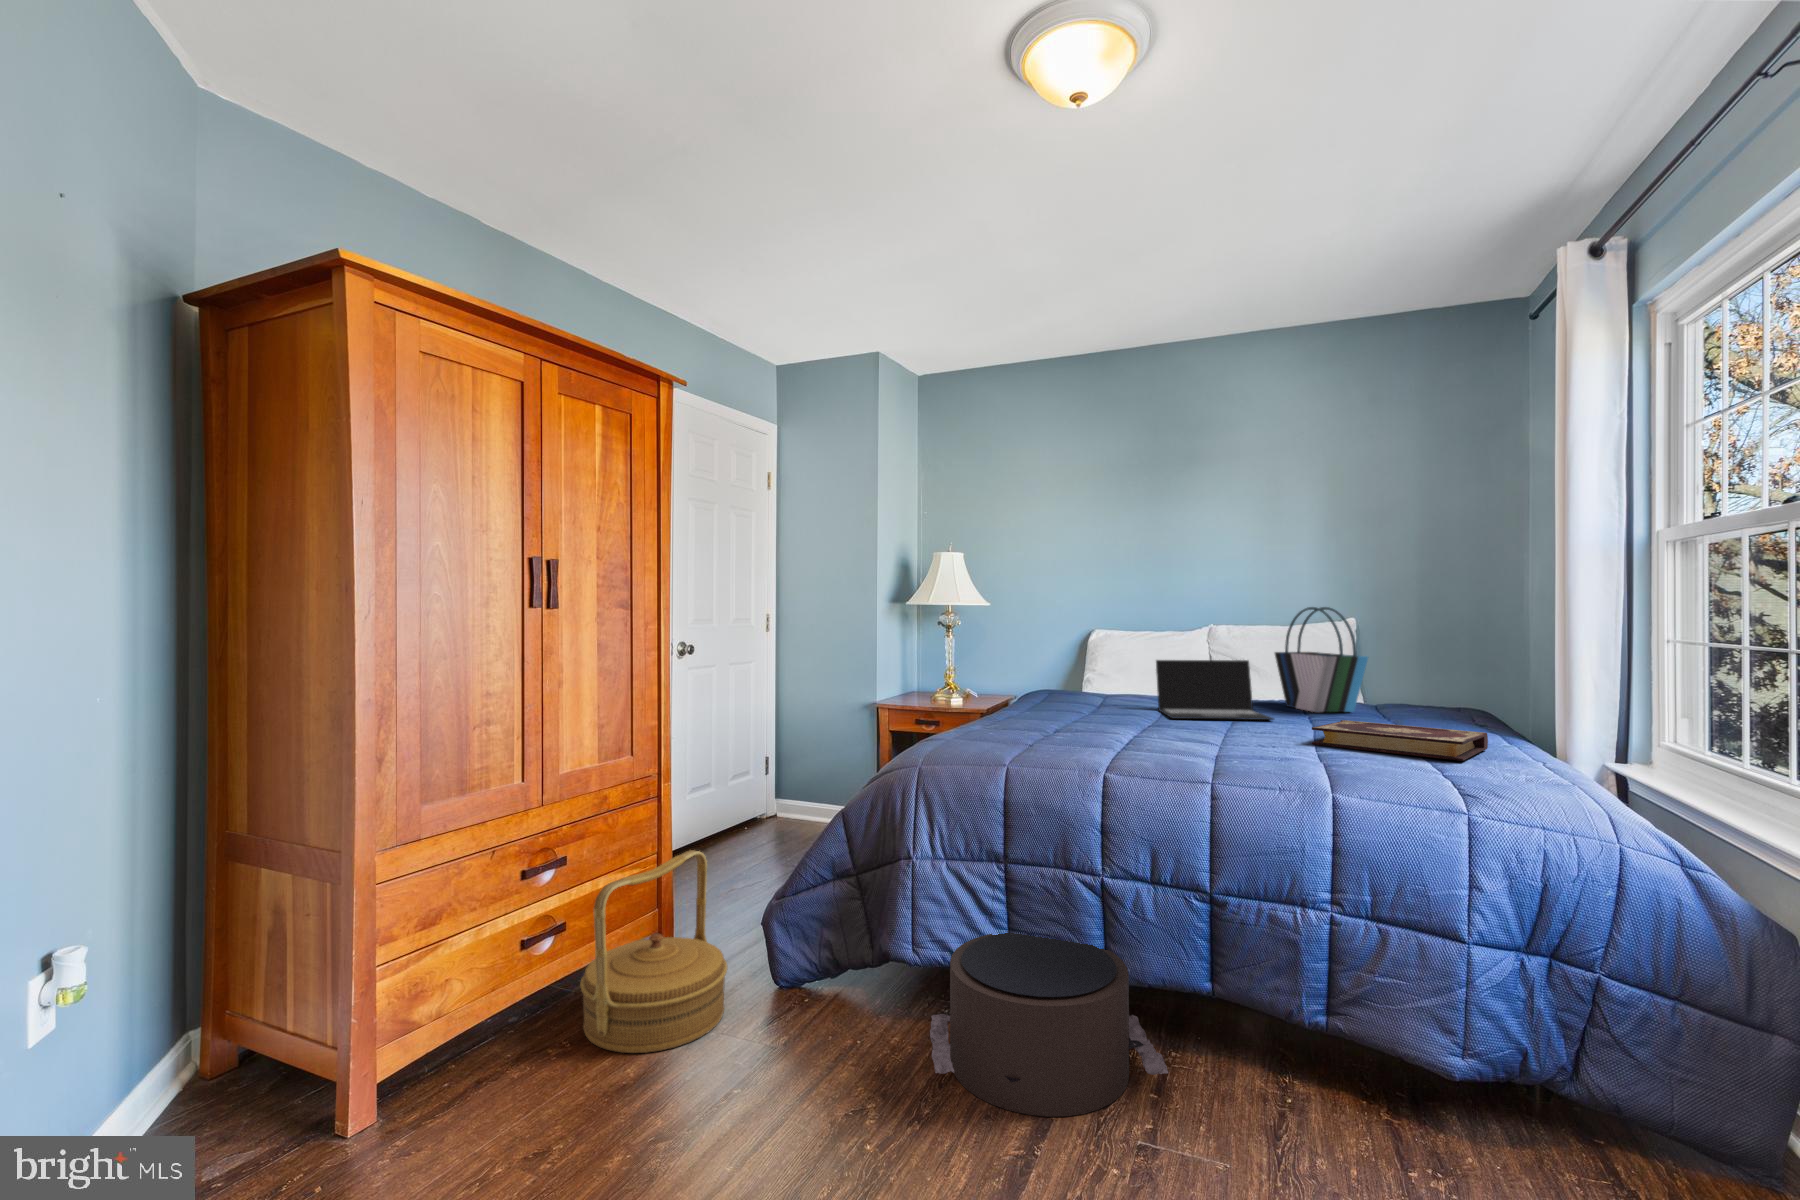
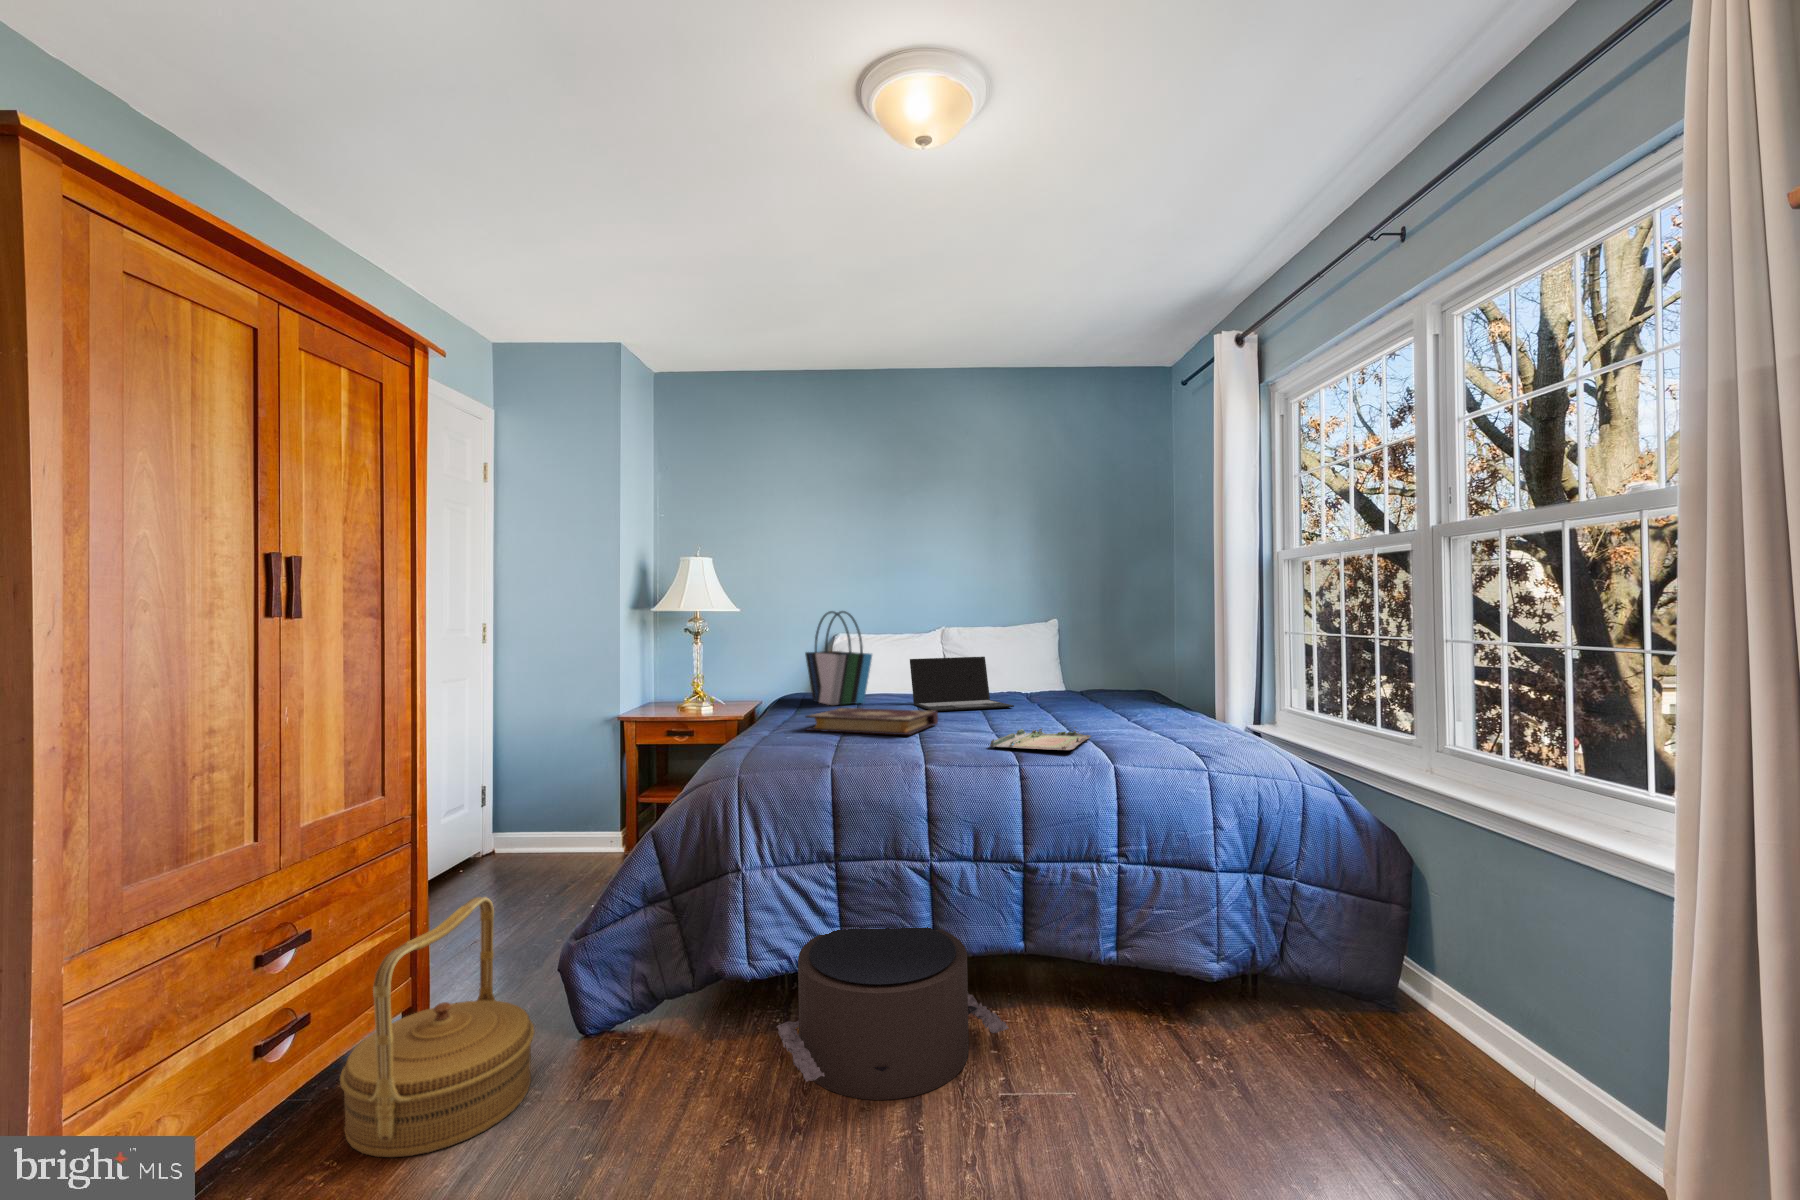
tote bag: present [1275,607,1368,712] -> present [805,611,872,705]
book: present [1312,720,1488,761] -> present [806,708,938,735]
tray: none [1194,745,1334,773] -> present [990,727,1091,750]

